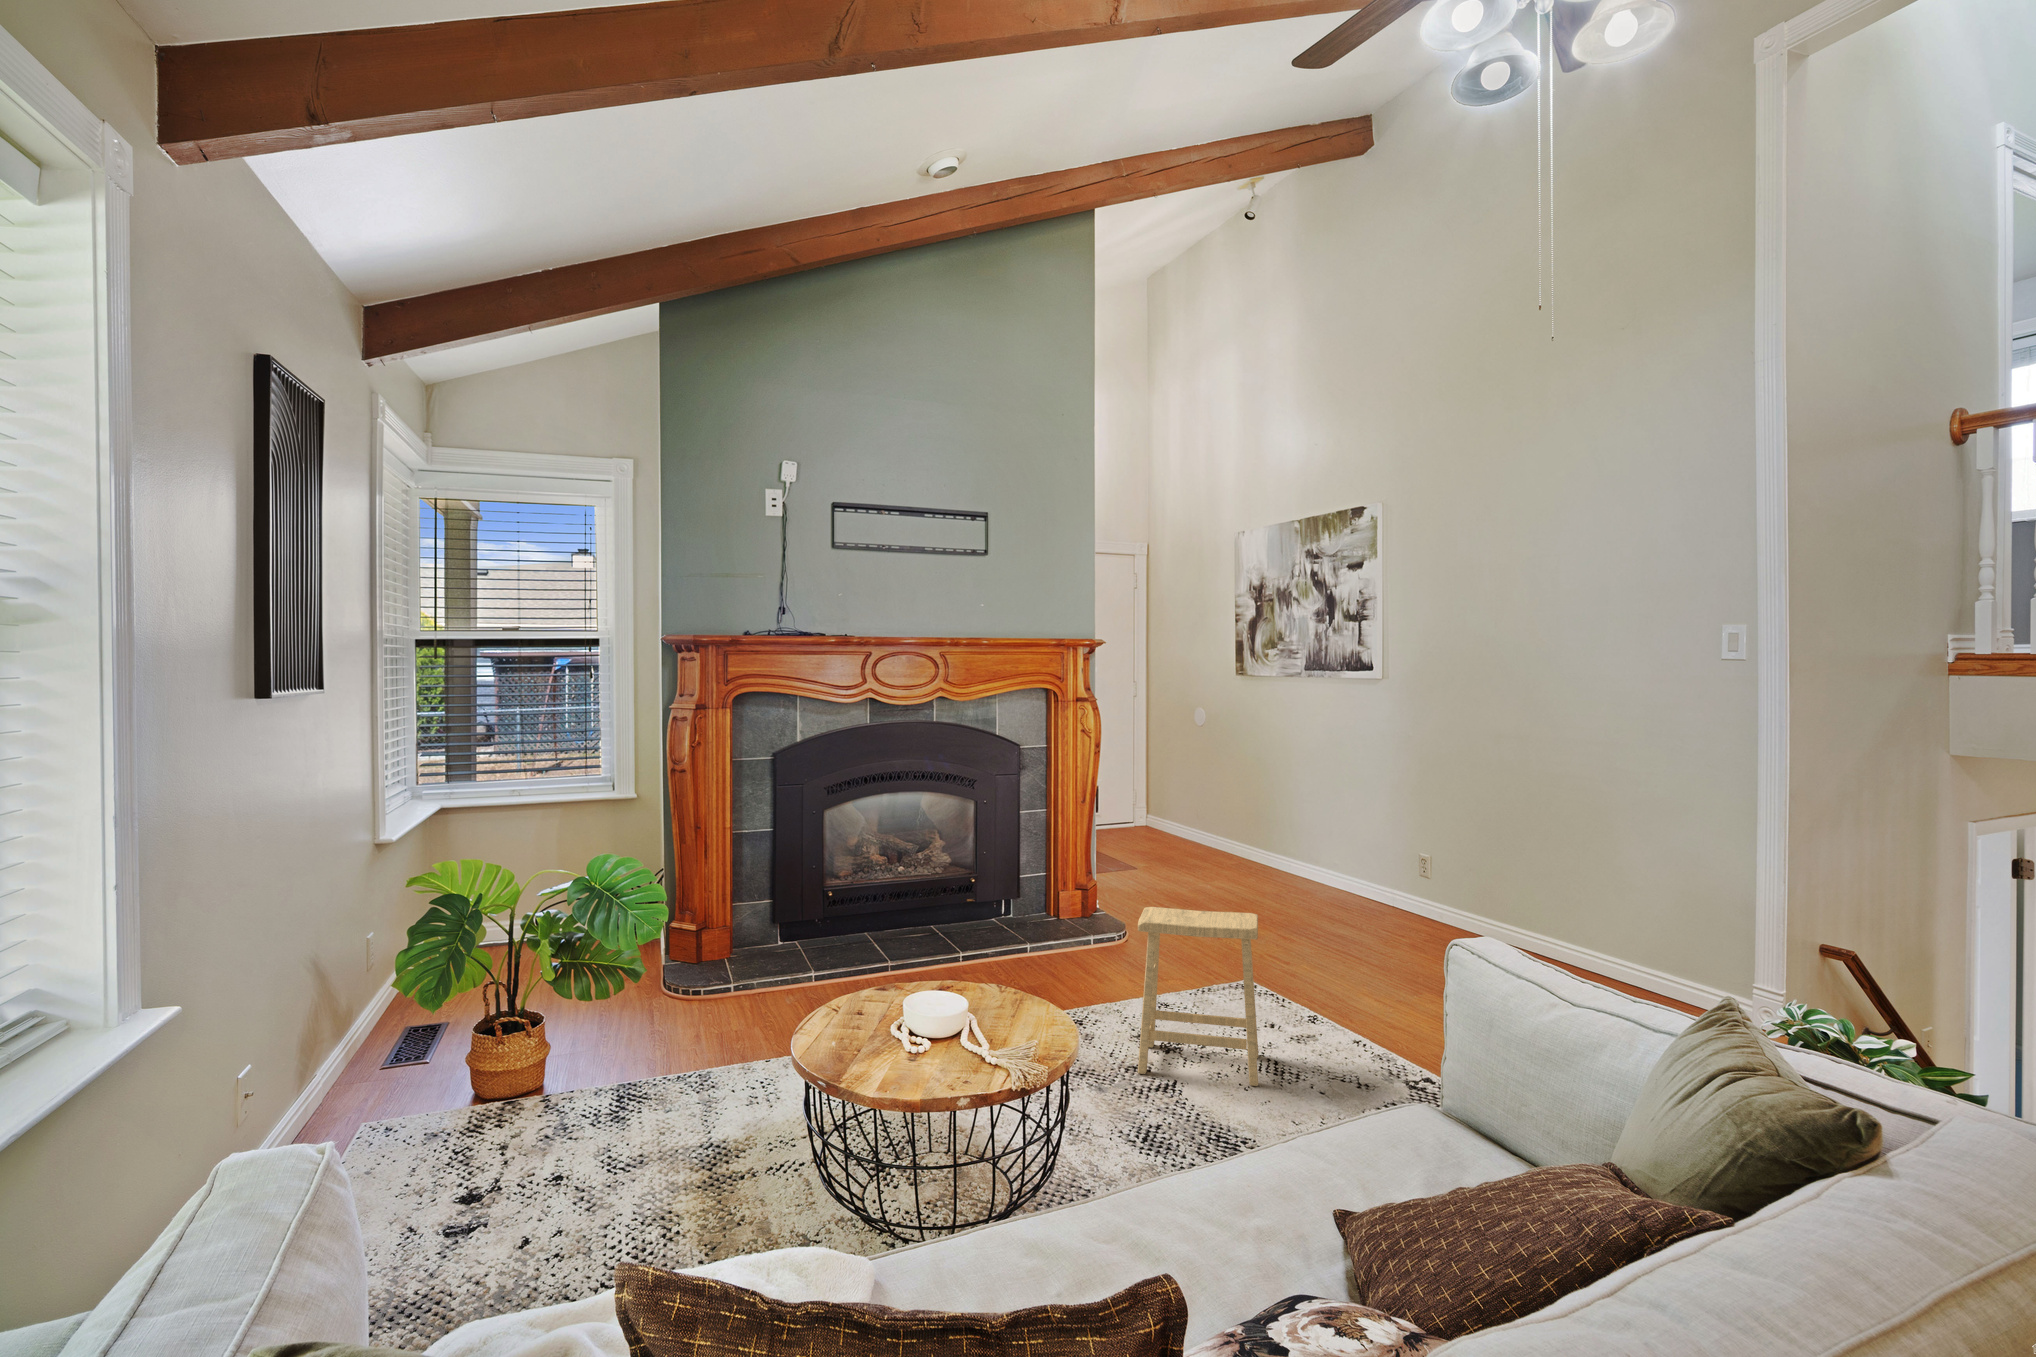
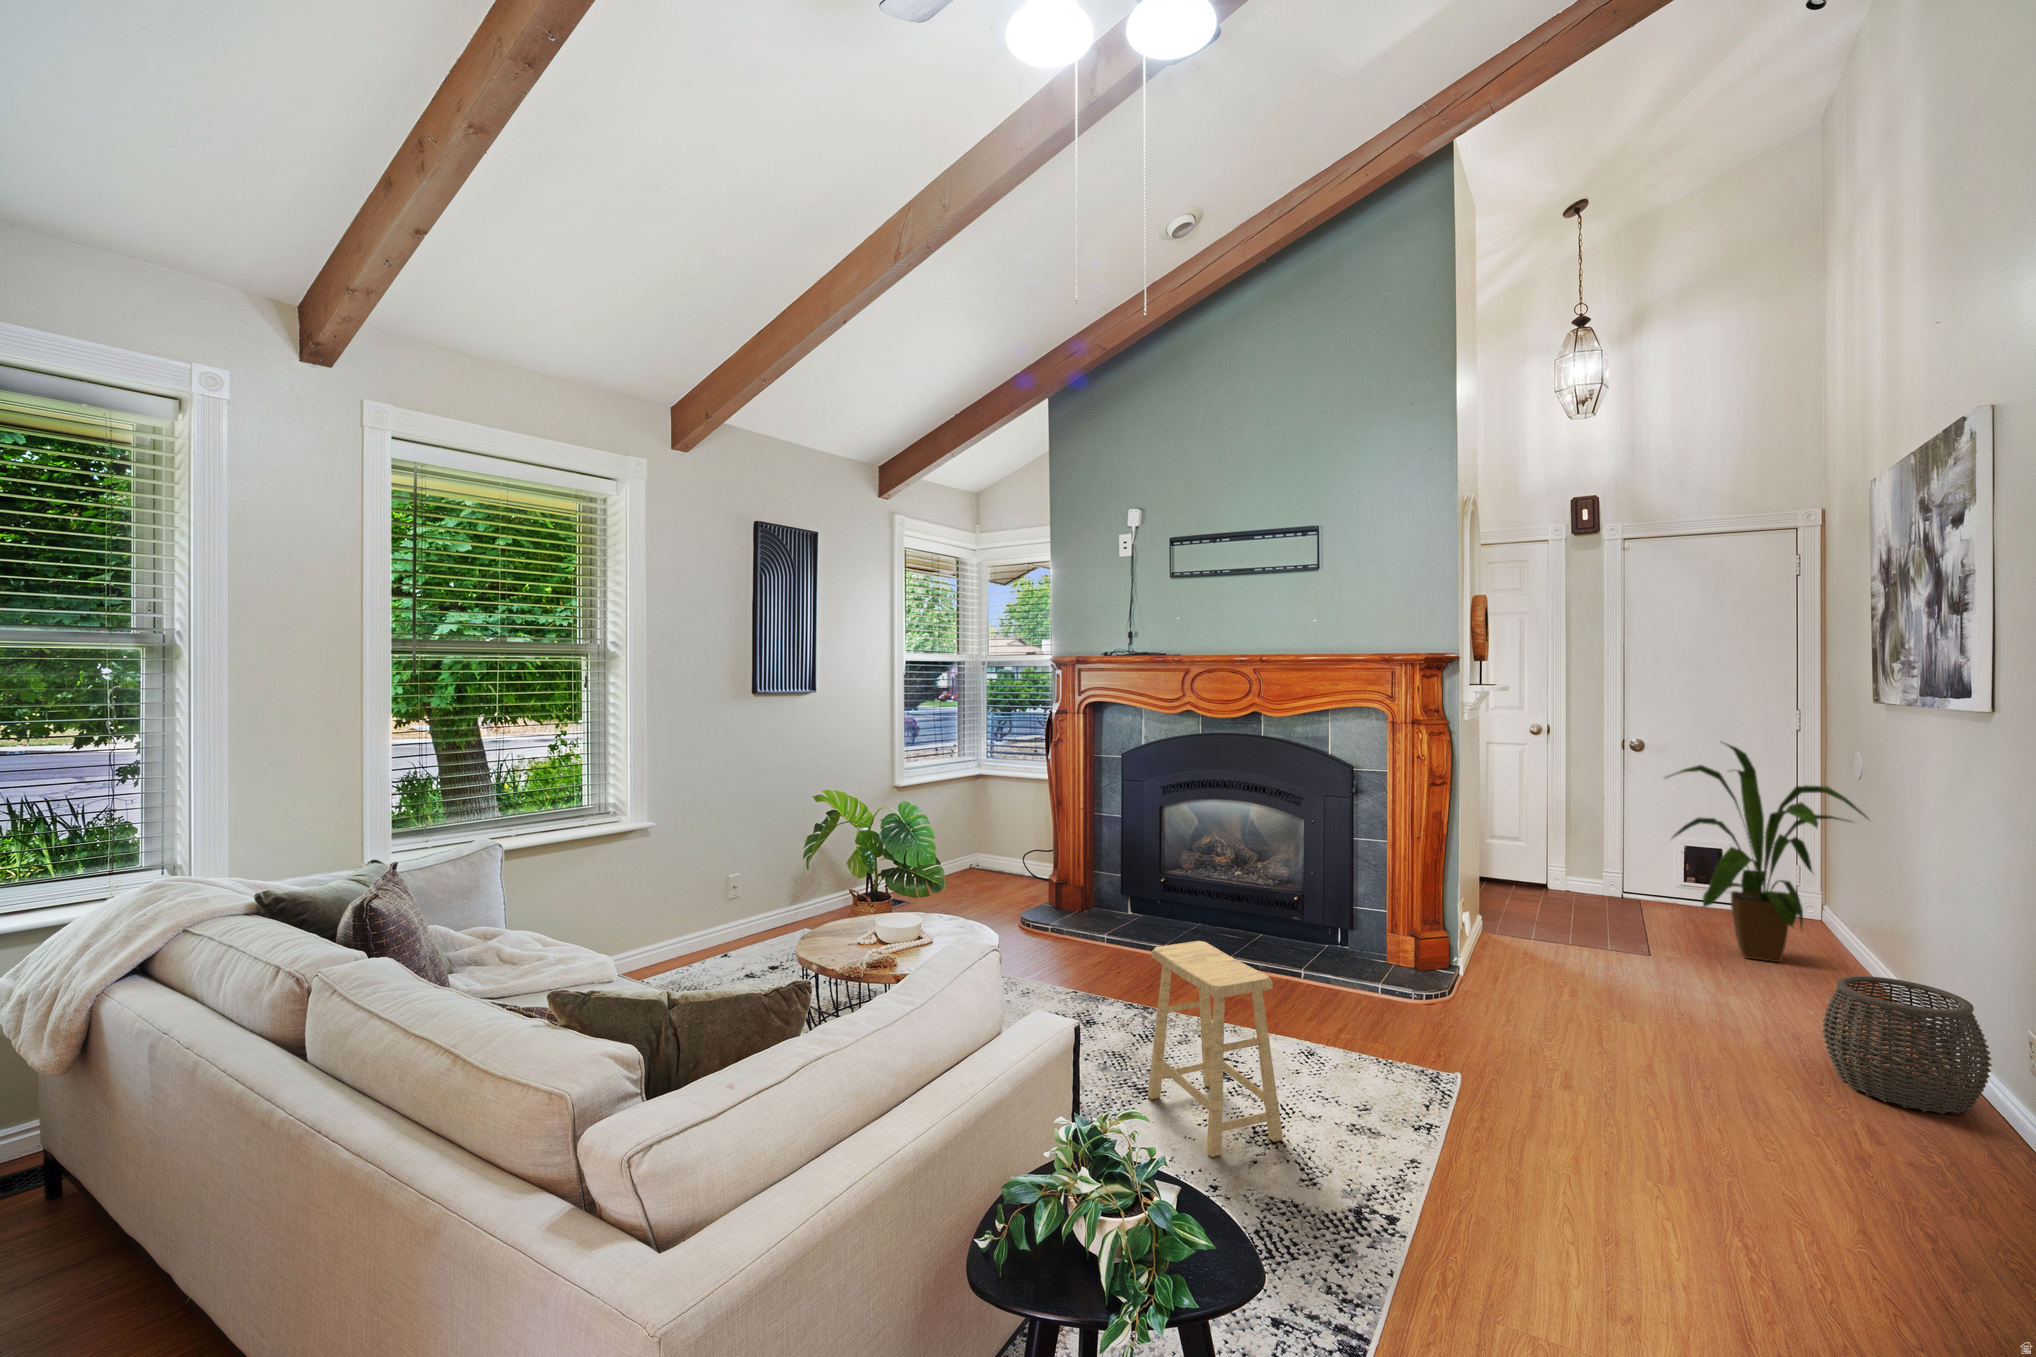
house plant: none [1137,714,1252,865] -> present [1666,744,1867,962]
woven basket: none [1321,846,1397,918] -> present [1822,976,1992,1114]

